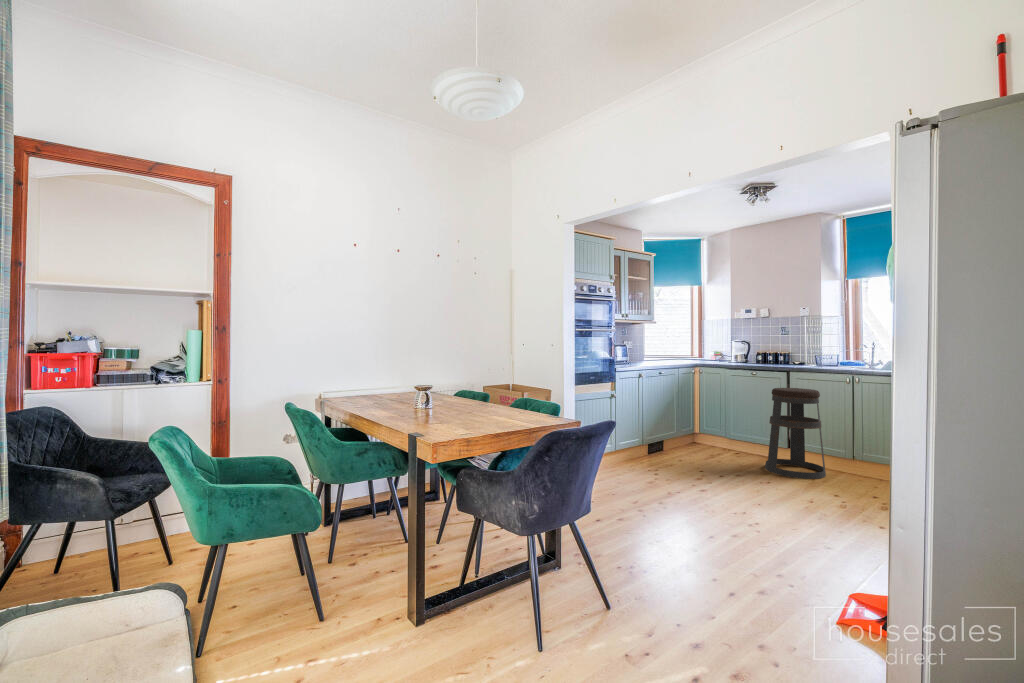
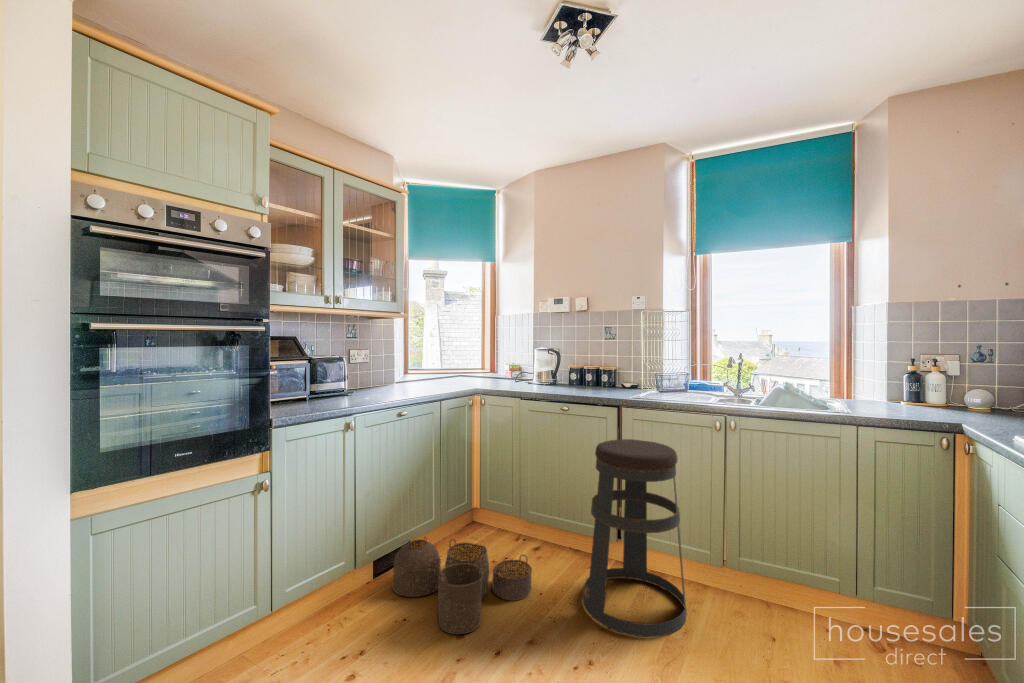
woven basket: none [660,434,735,469] -> present [392,537,532,634]

